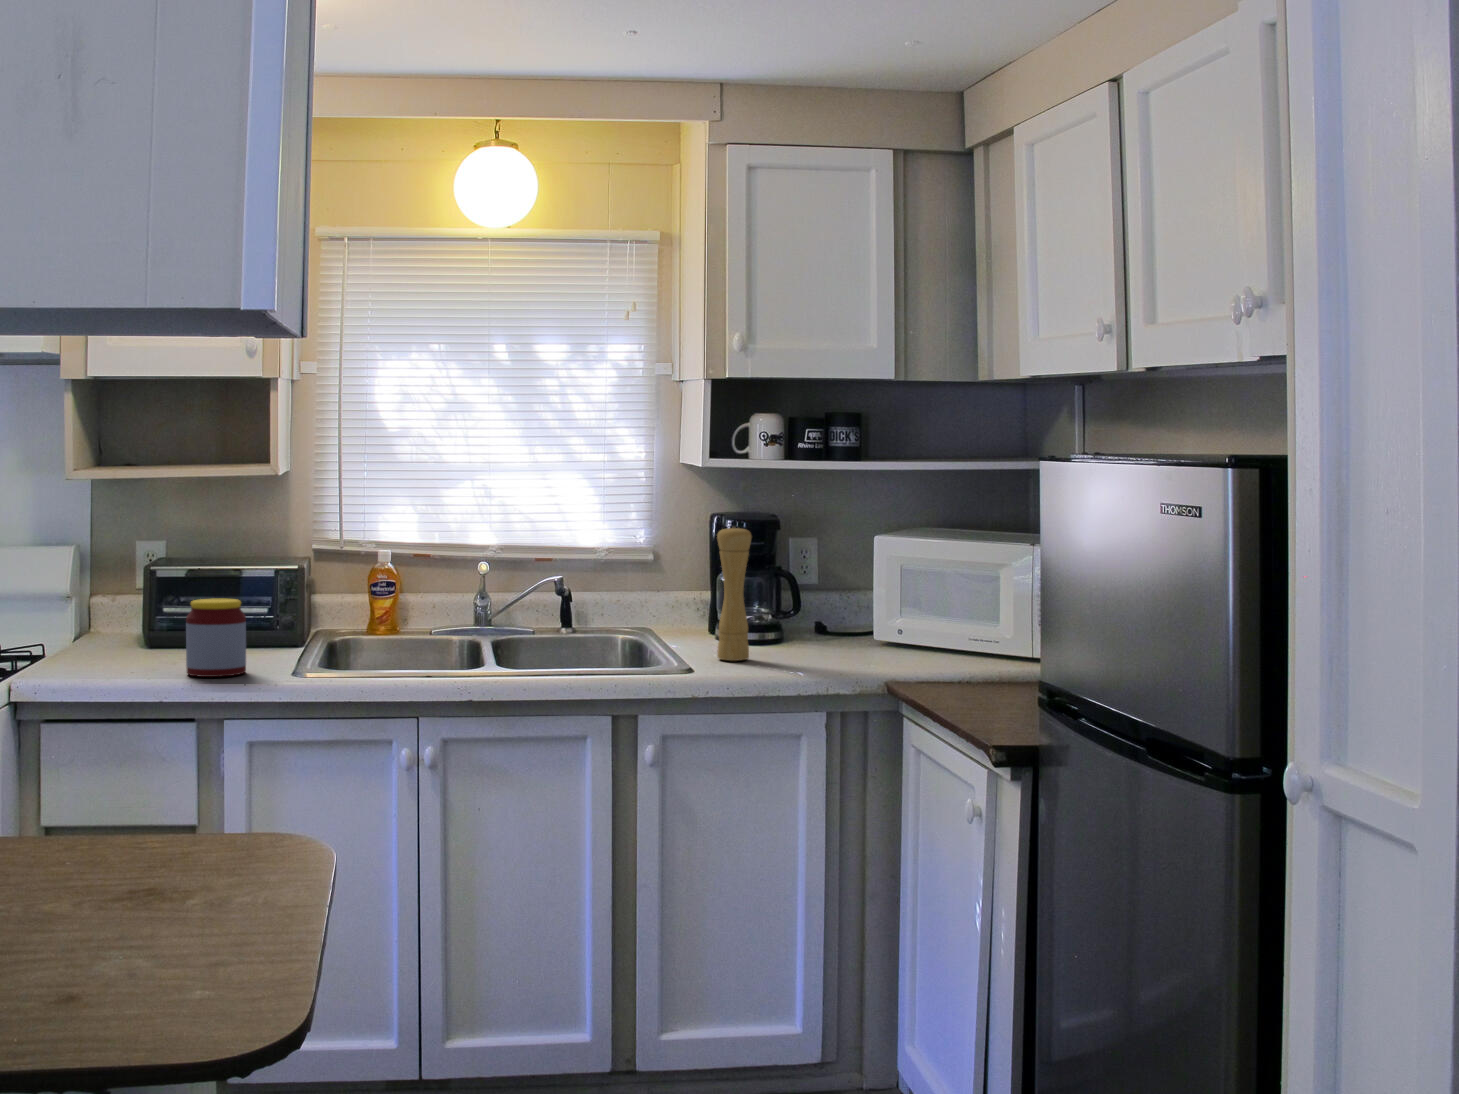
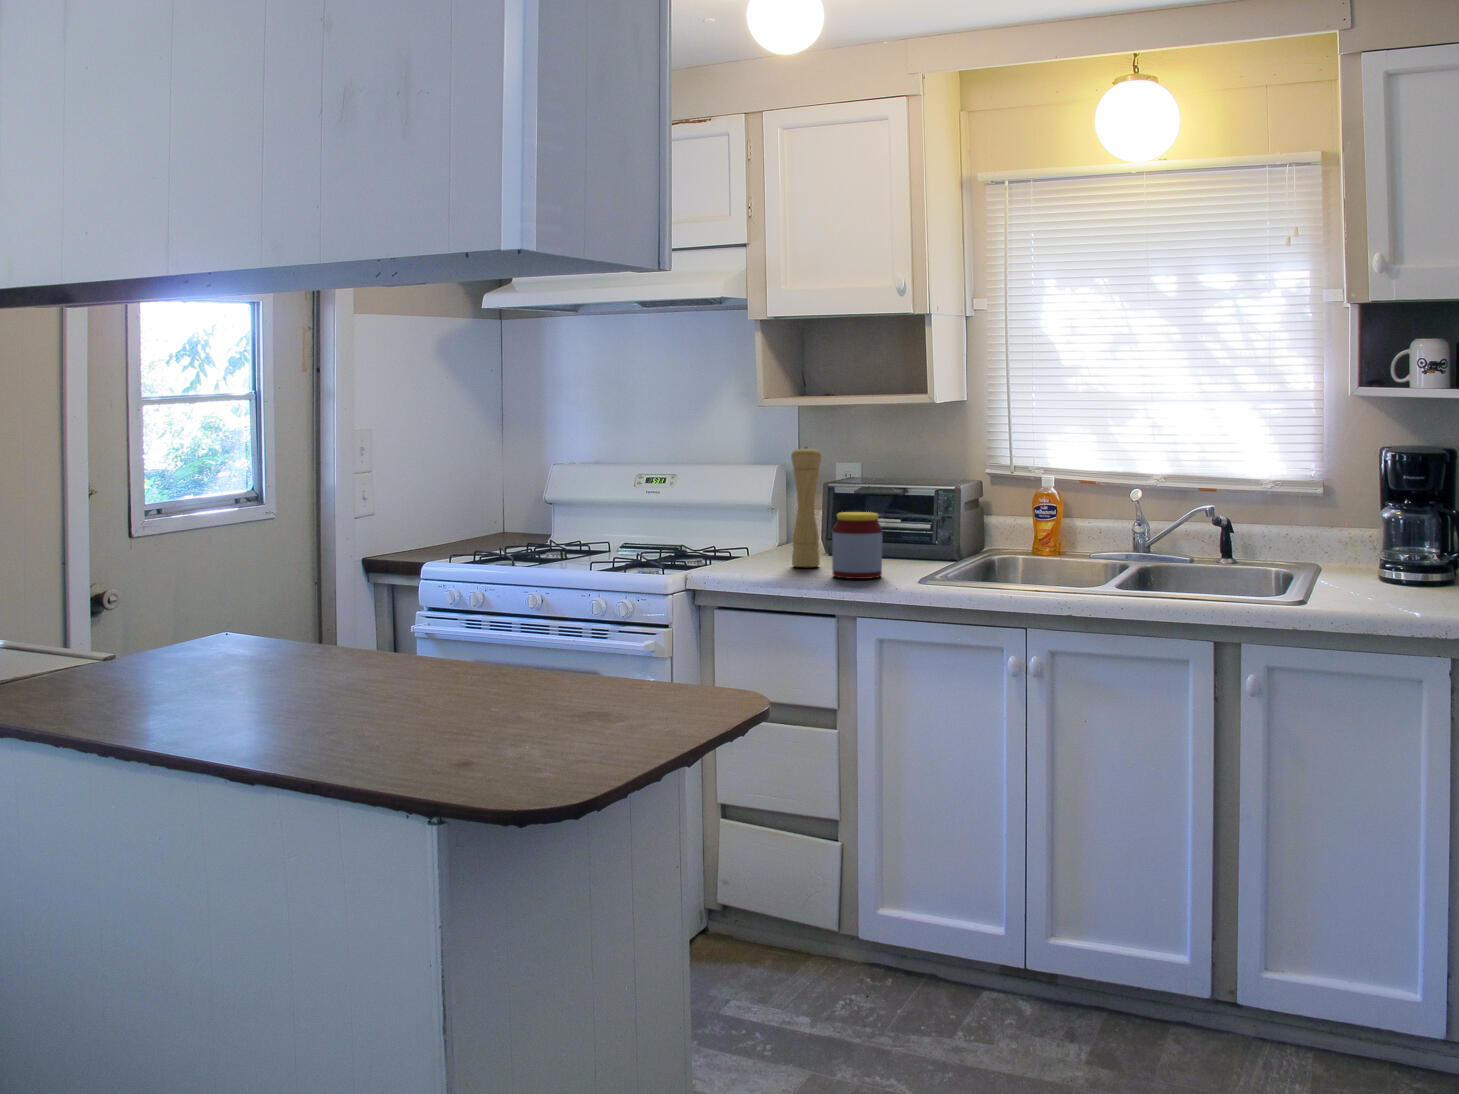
pepper mill: present [717,526,751,661] -> present [791,447,821,567]

